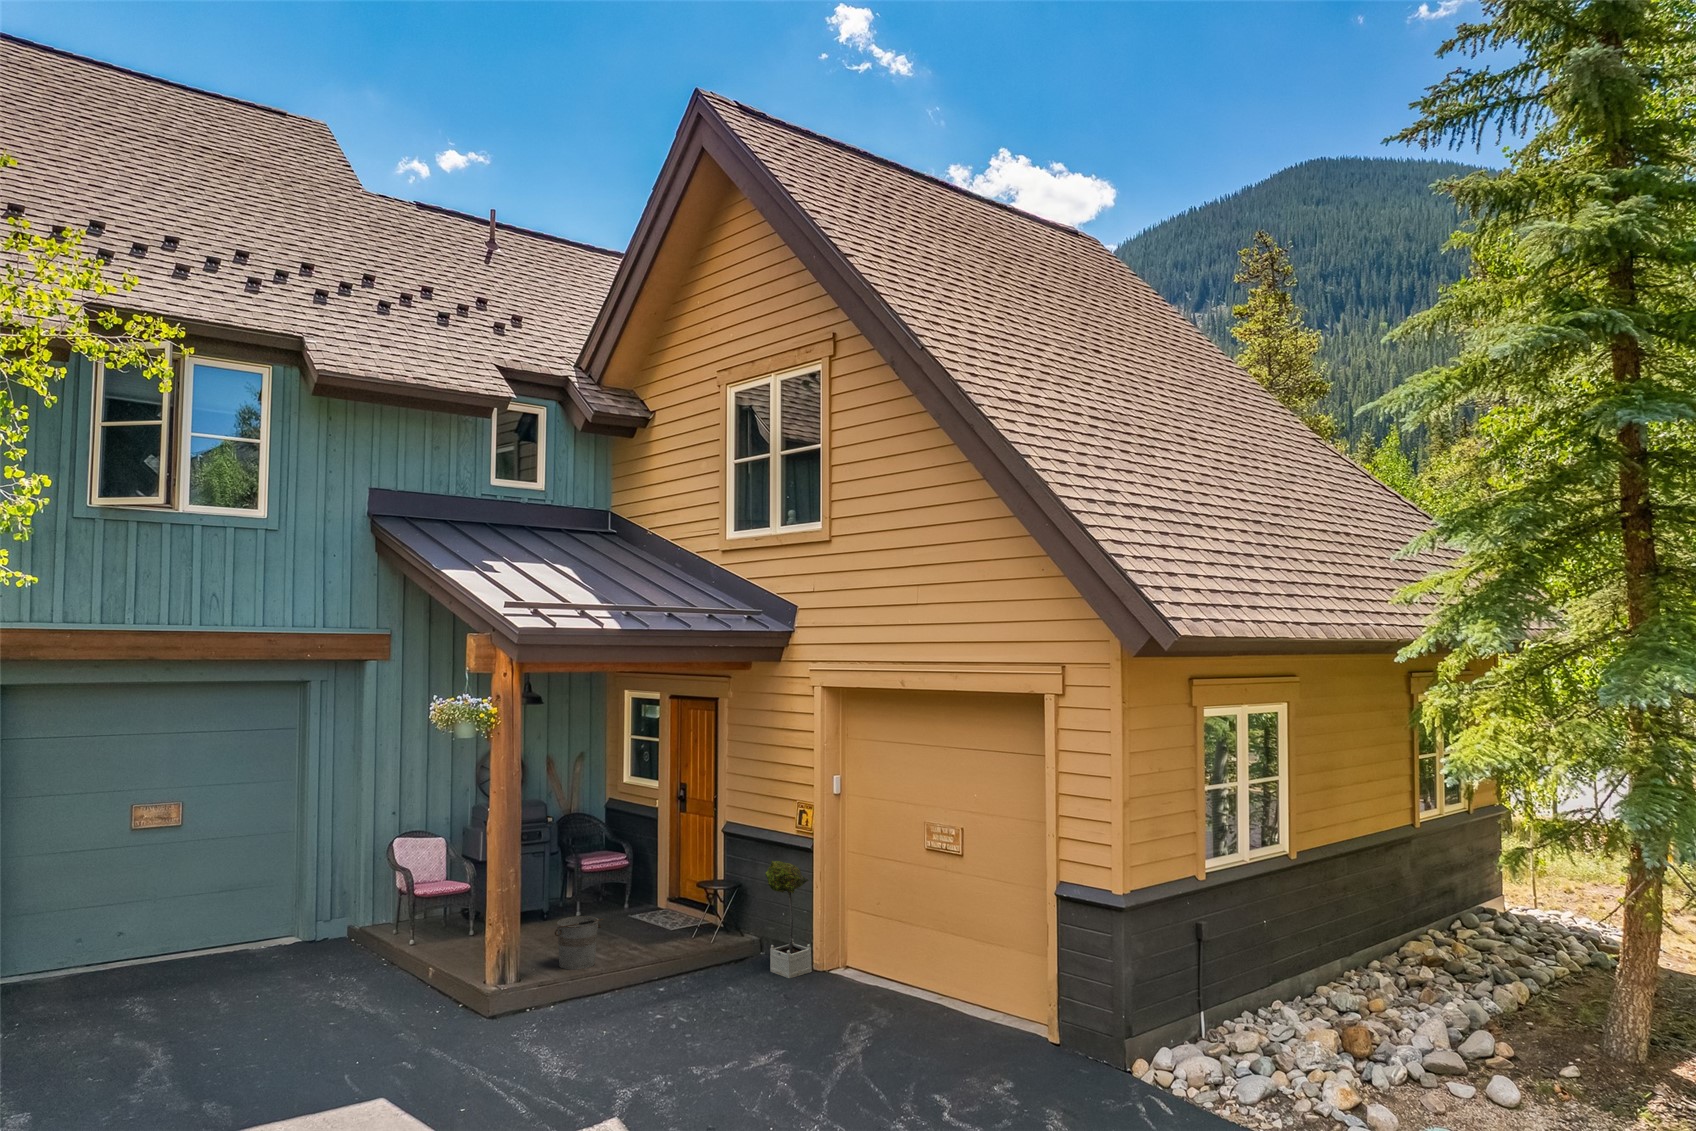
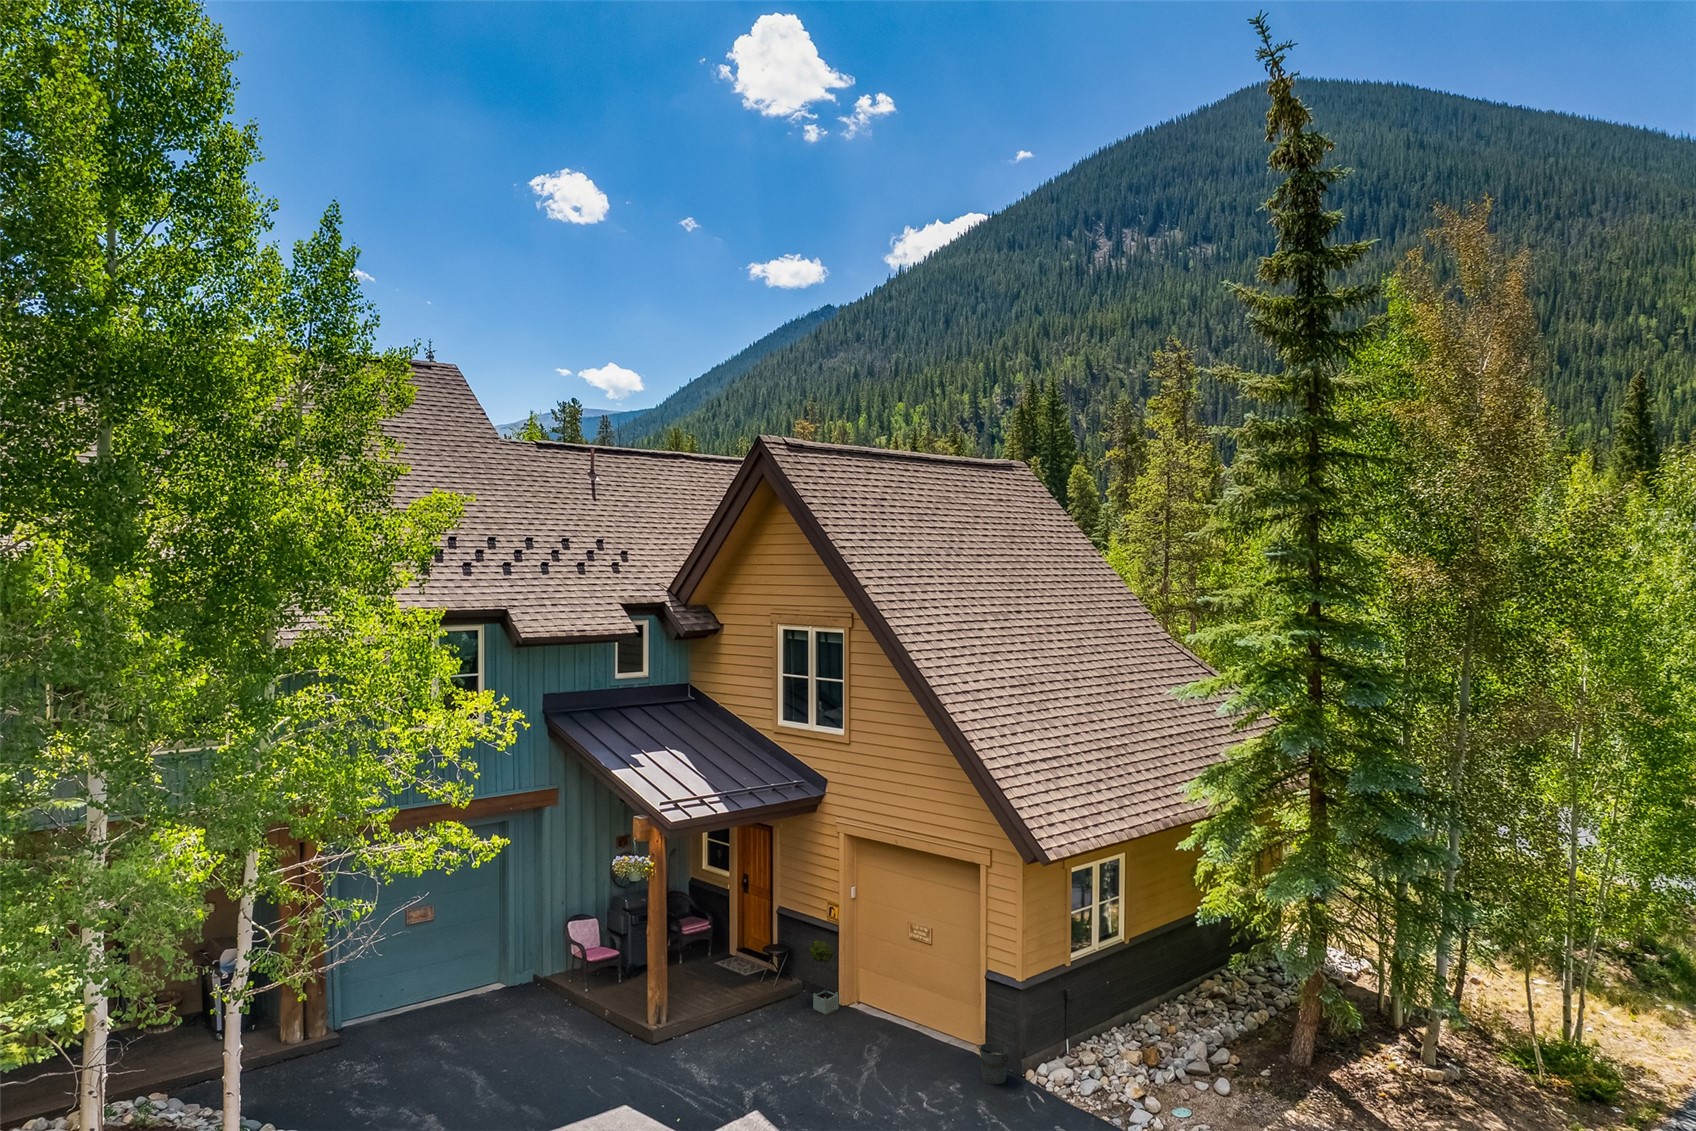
bucket: present [555,916,603,970] -> present [977,1043,1009,1084]

